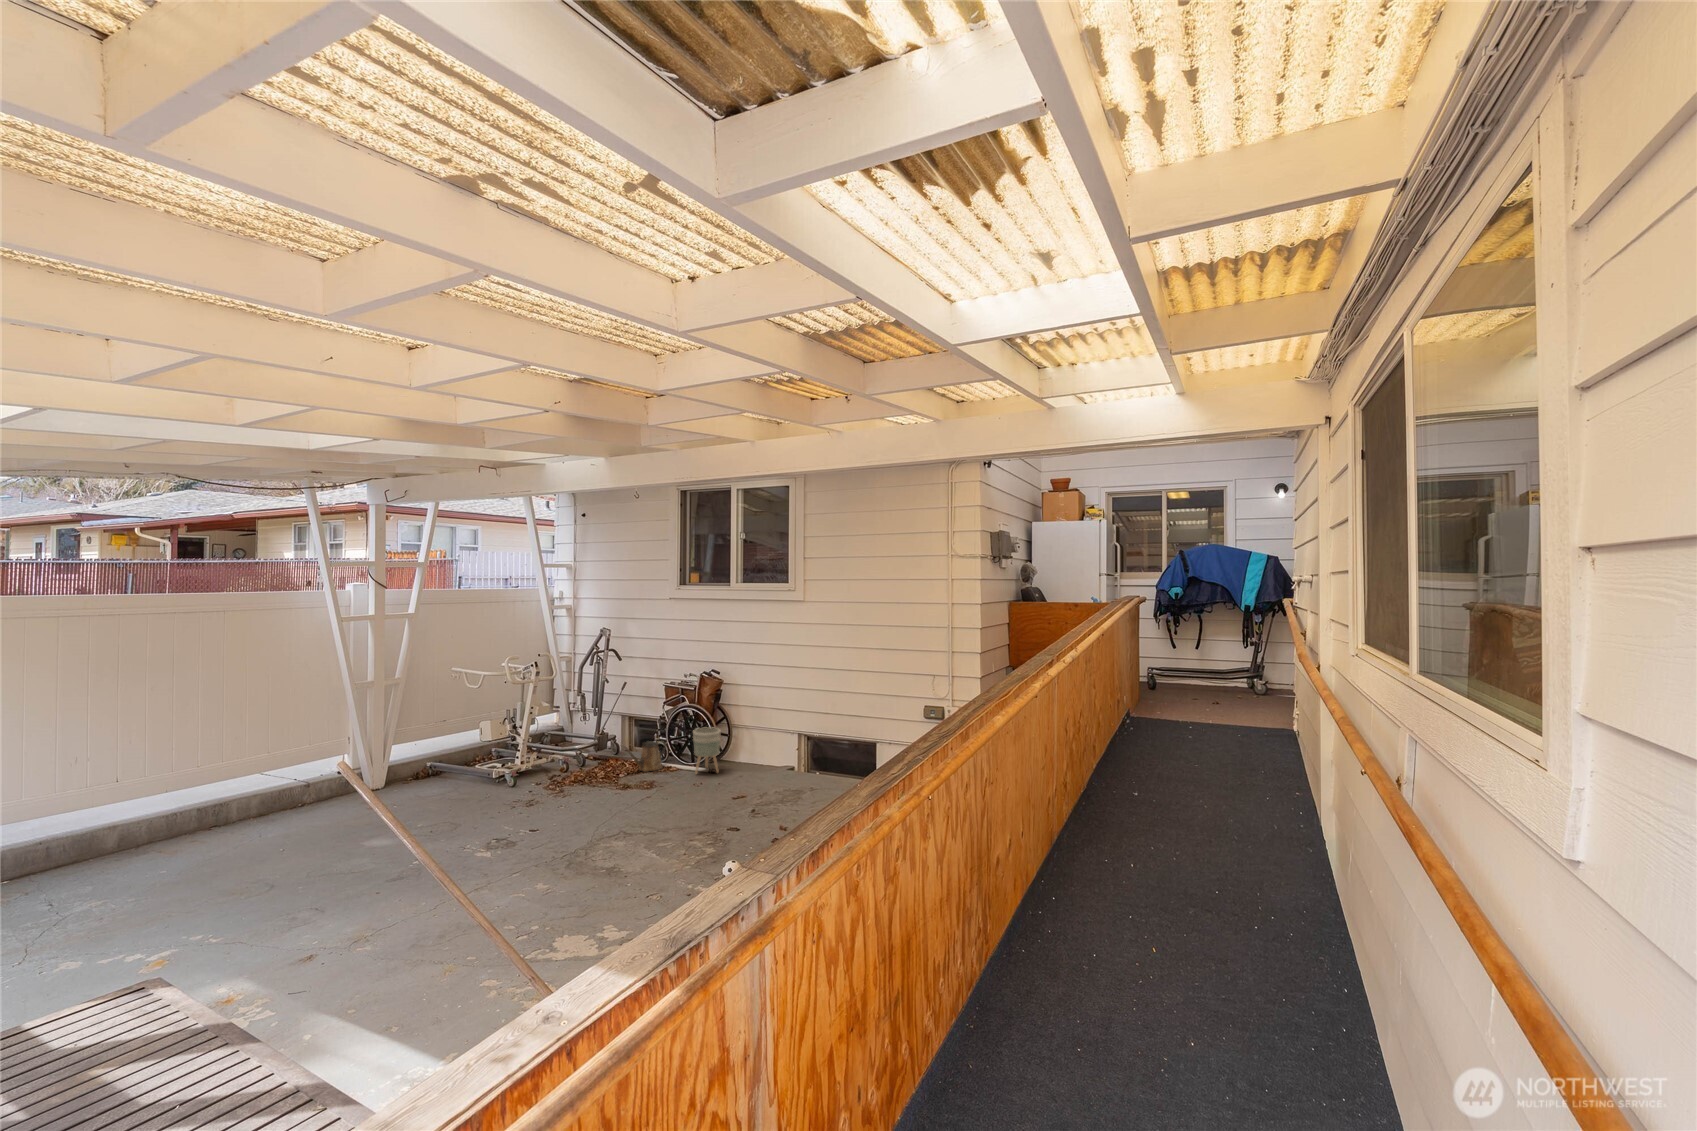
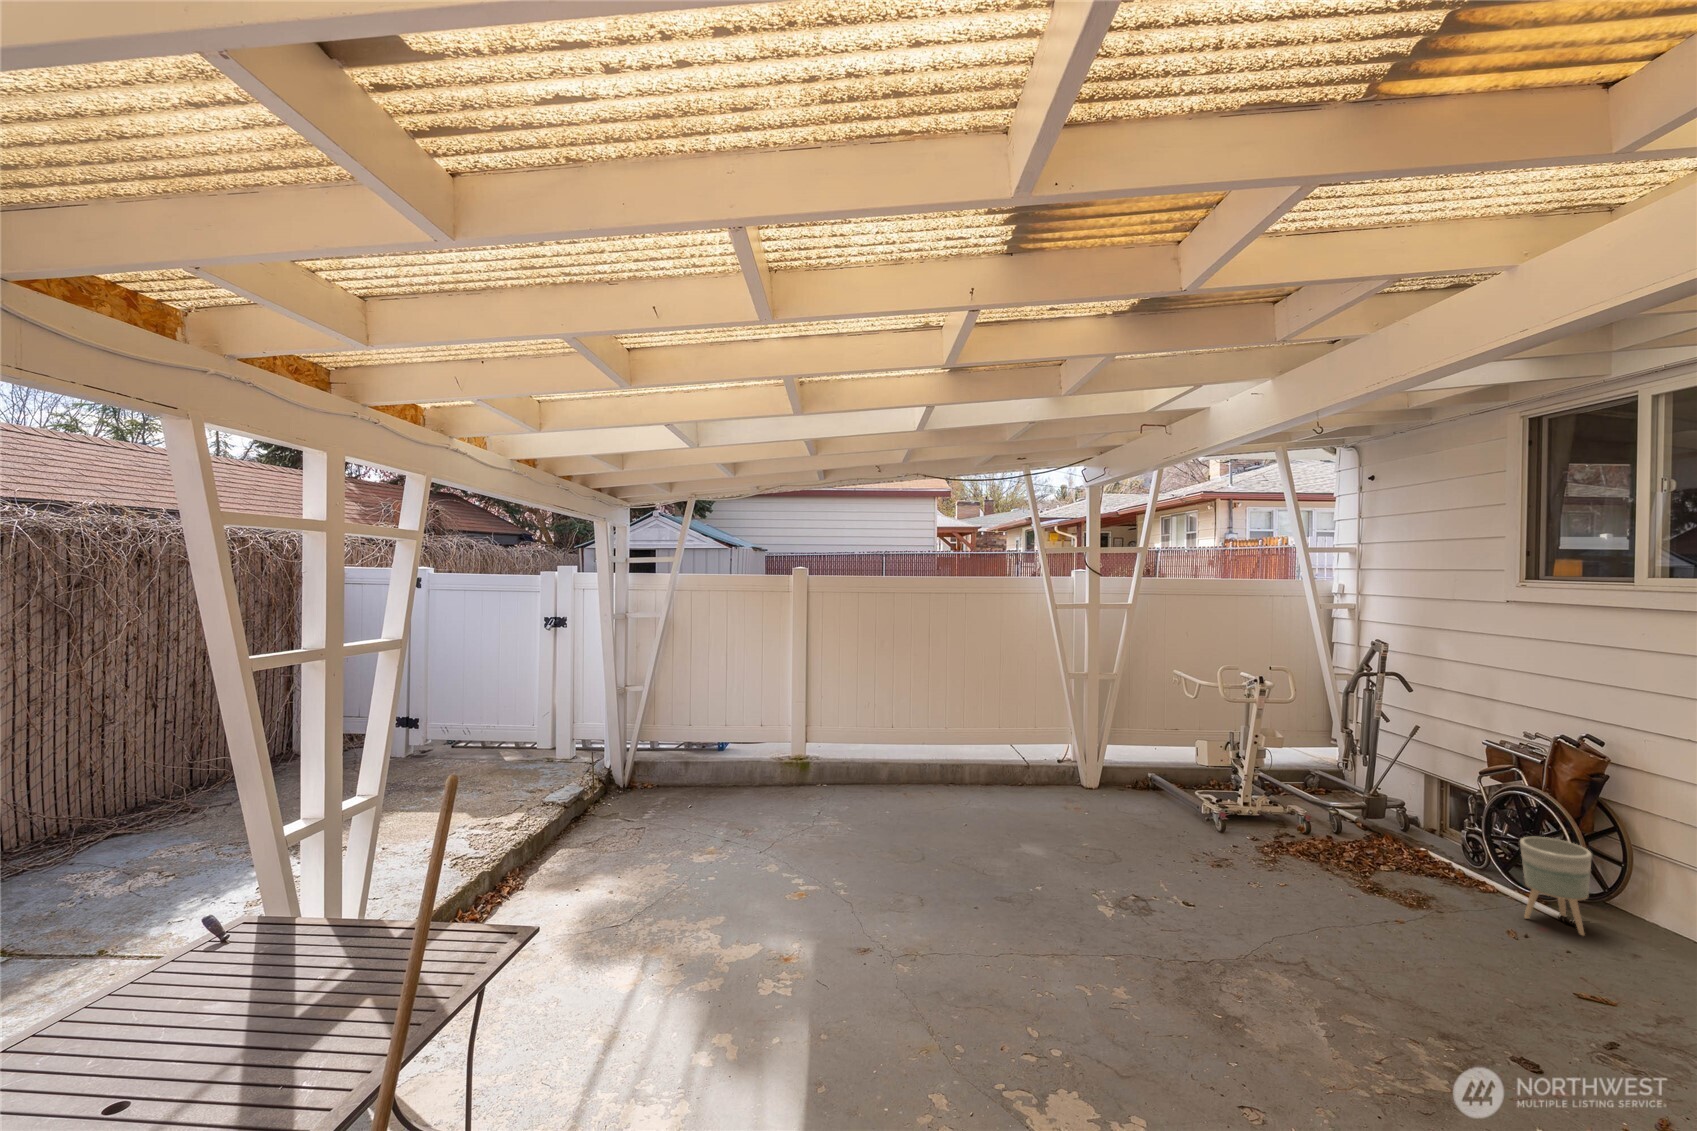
watering can: present [622,741,666,772] -> none [1379,820,1481,882]

